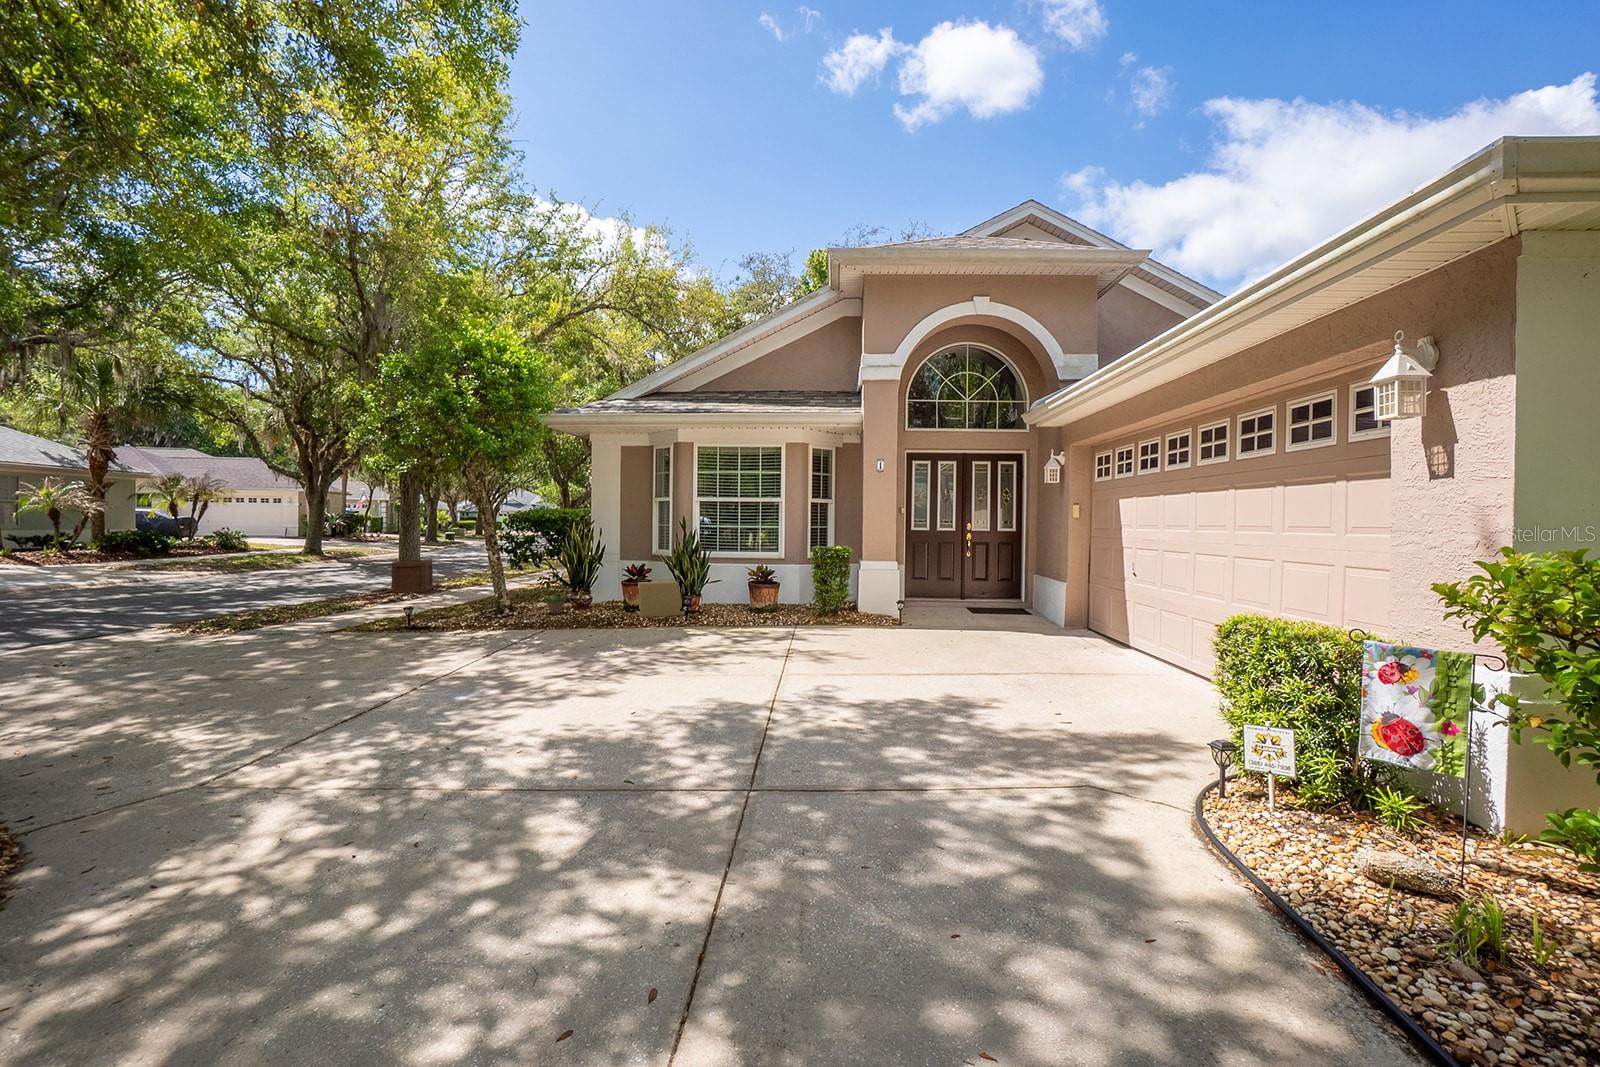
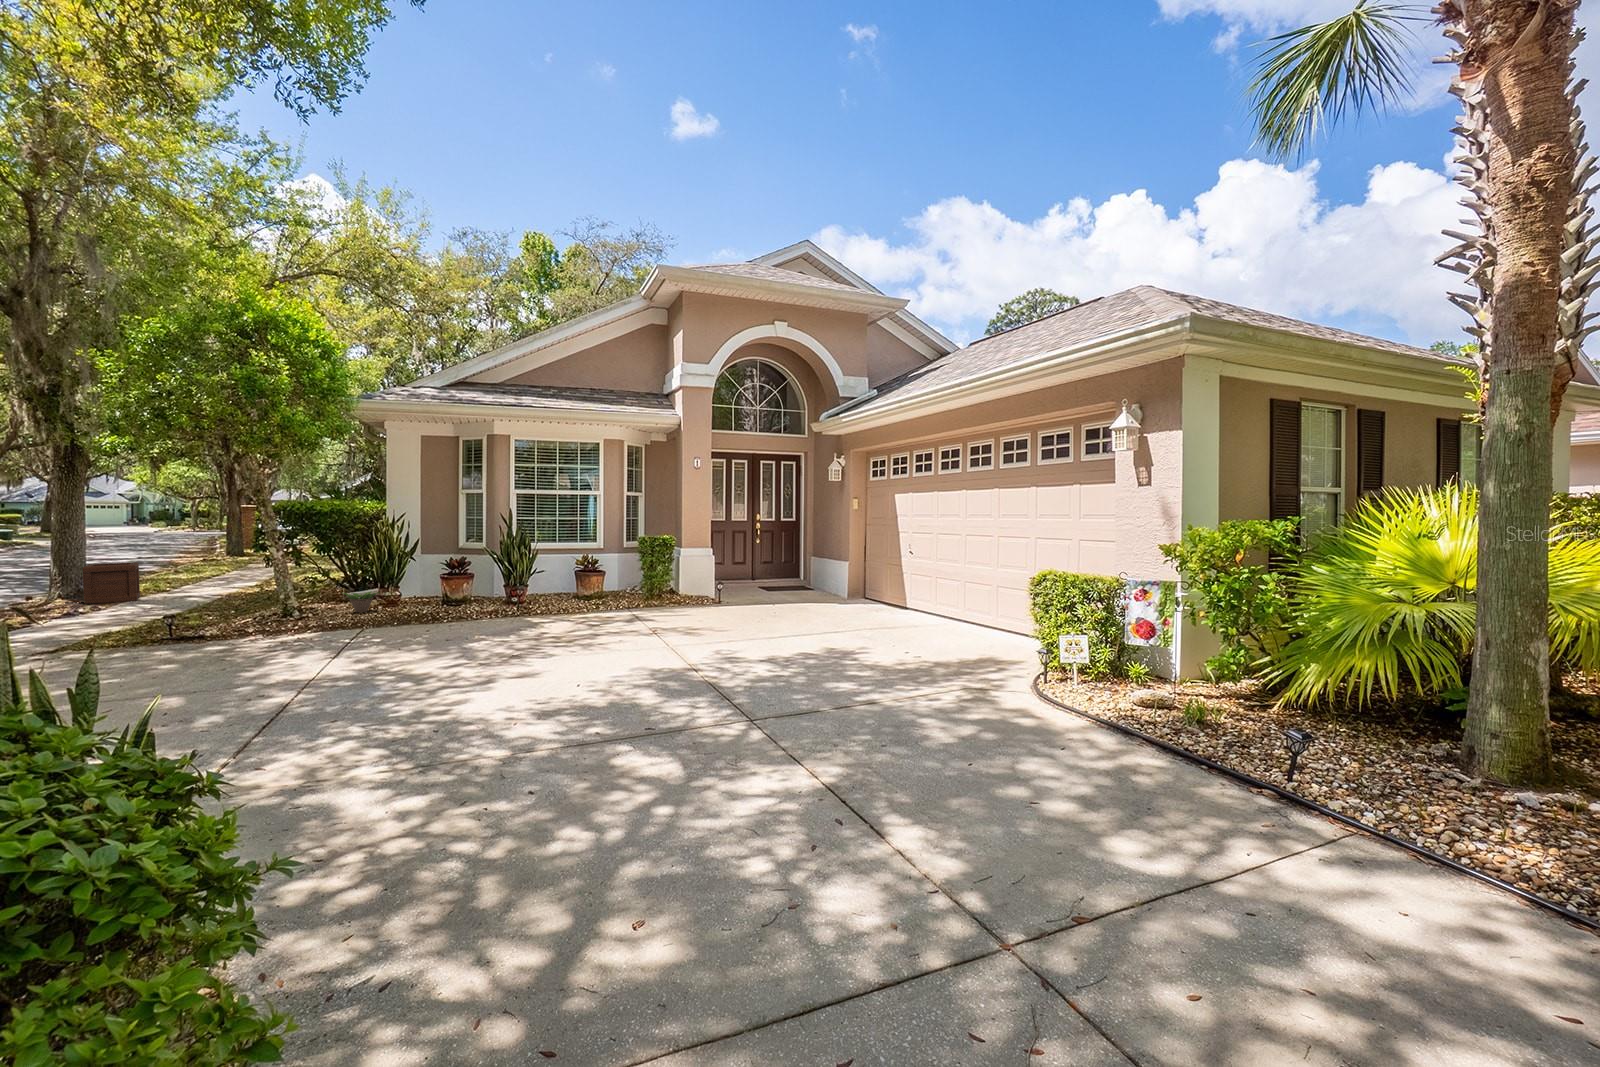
cardboard box: present [636,580,685,617] -> none [454,571,512,609]

